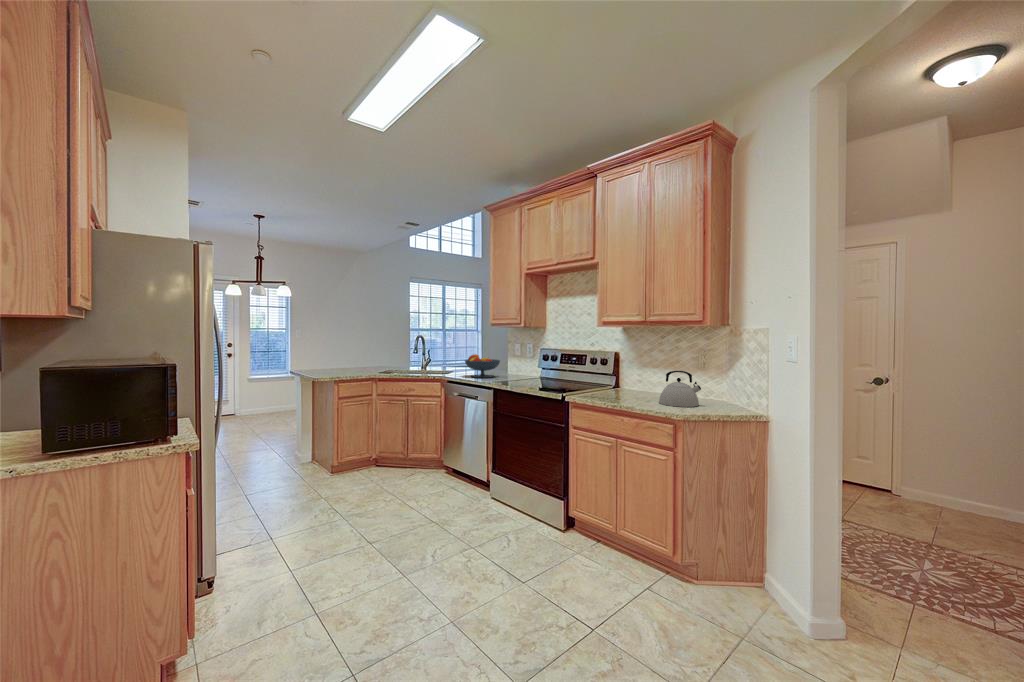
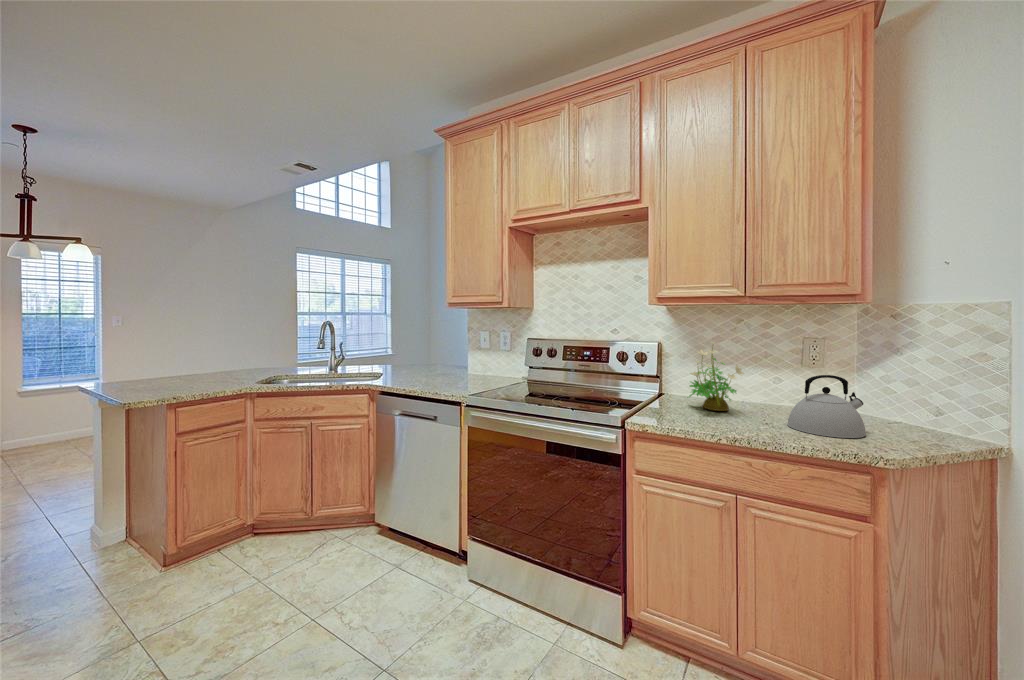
potted plant: none [618,350,653,395] -> present [689,342,744,411]
fruit bowl: present [465,354,500,378] -> none [408,348,463,385]

